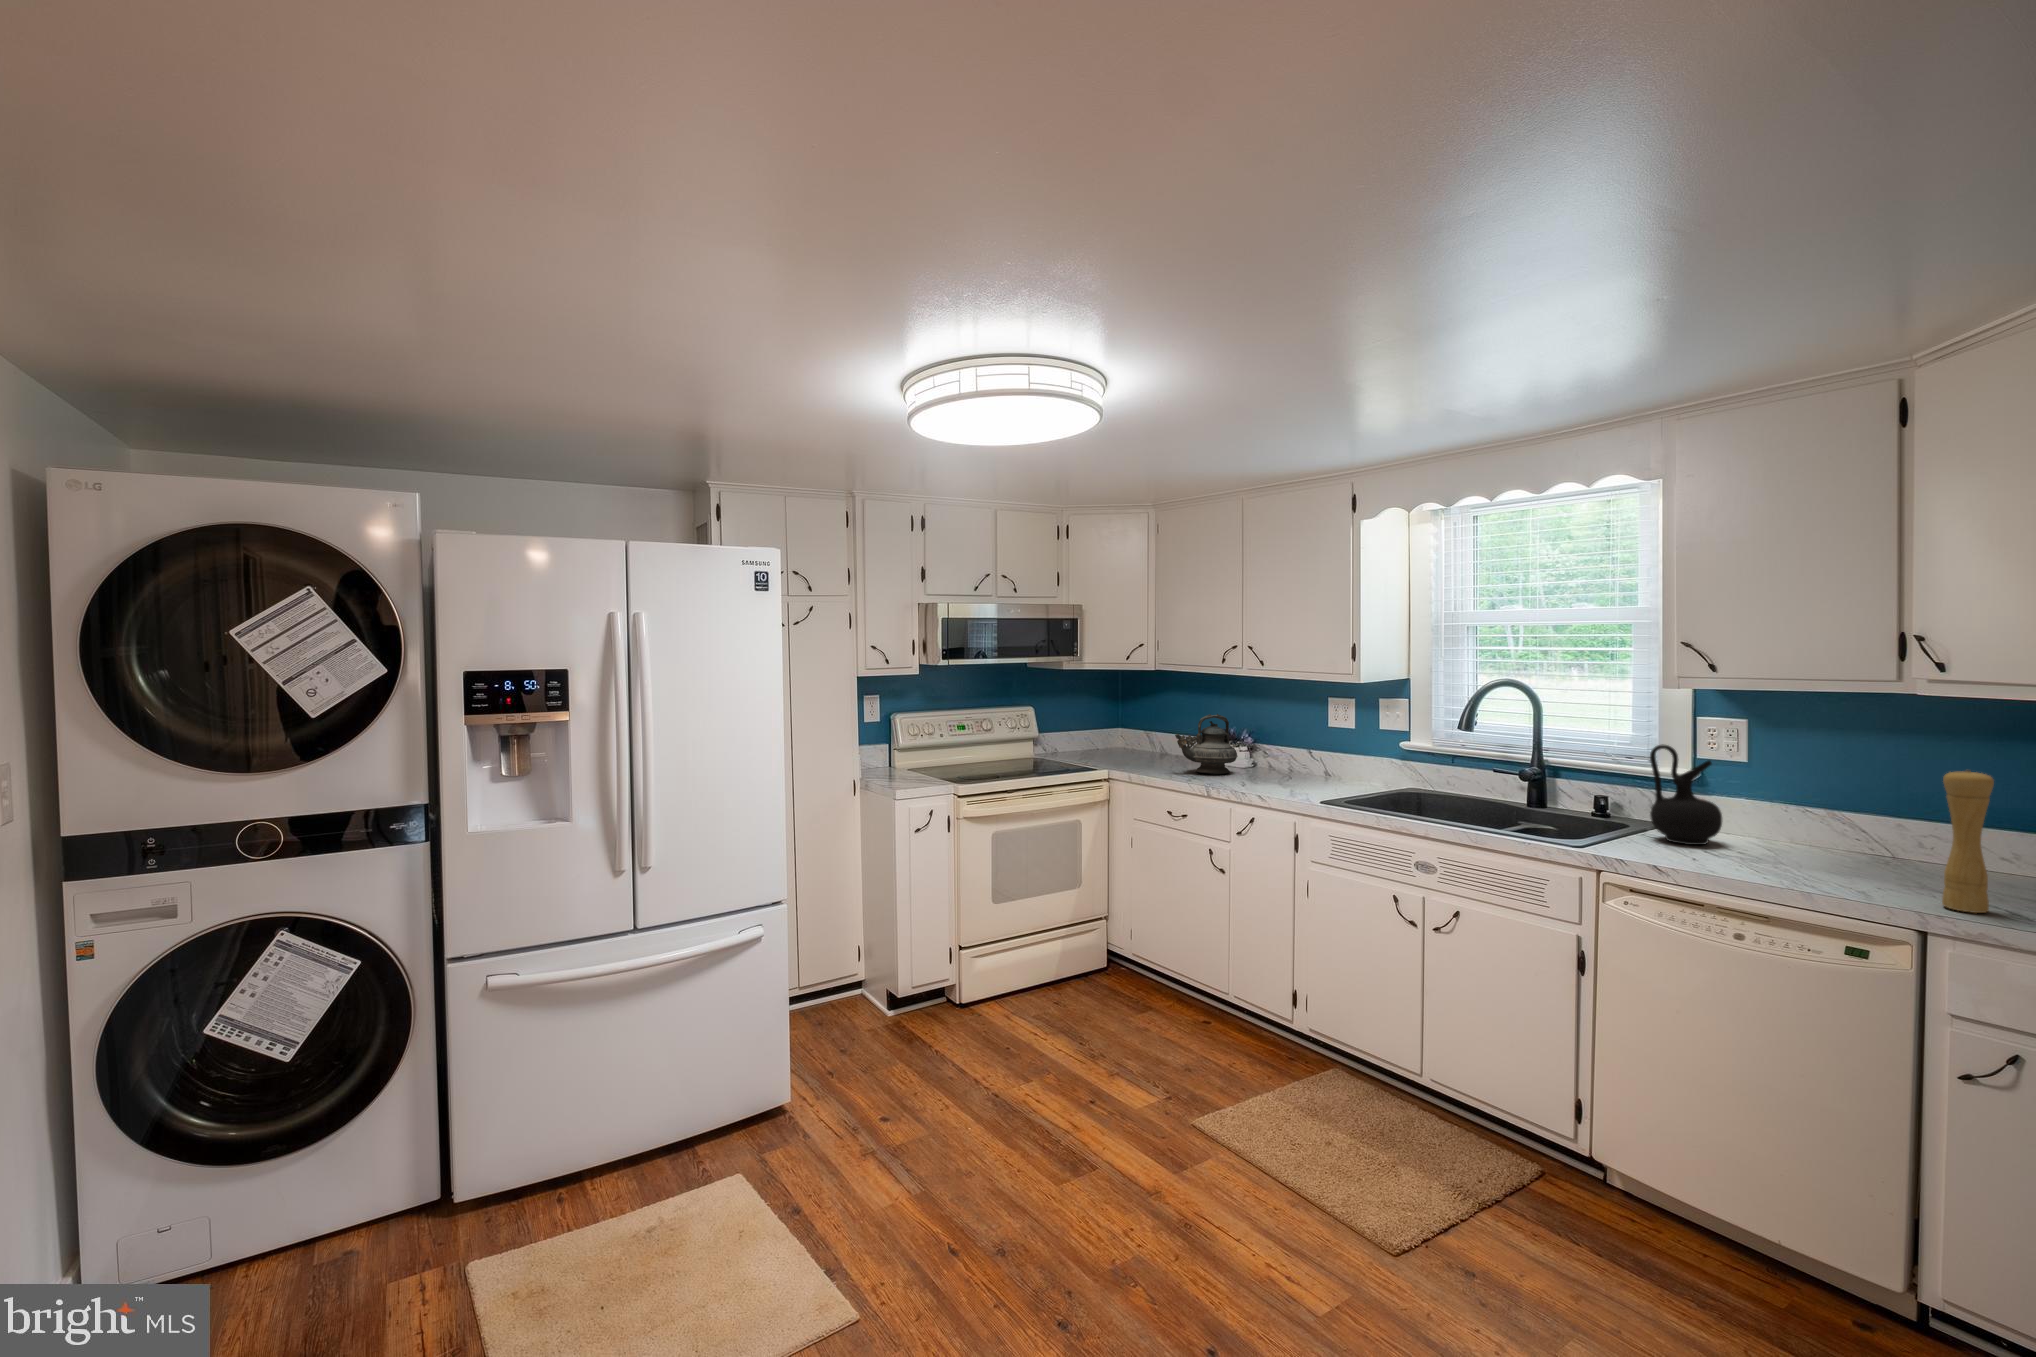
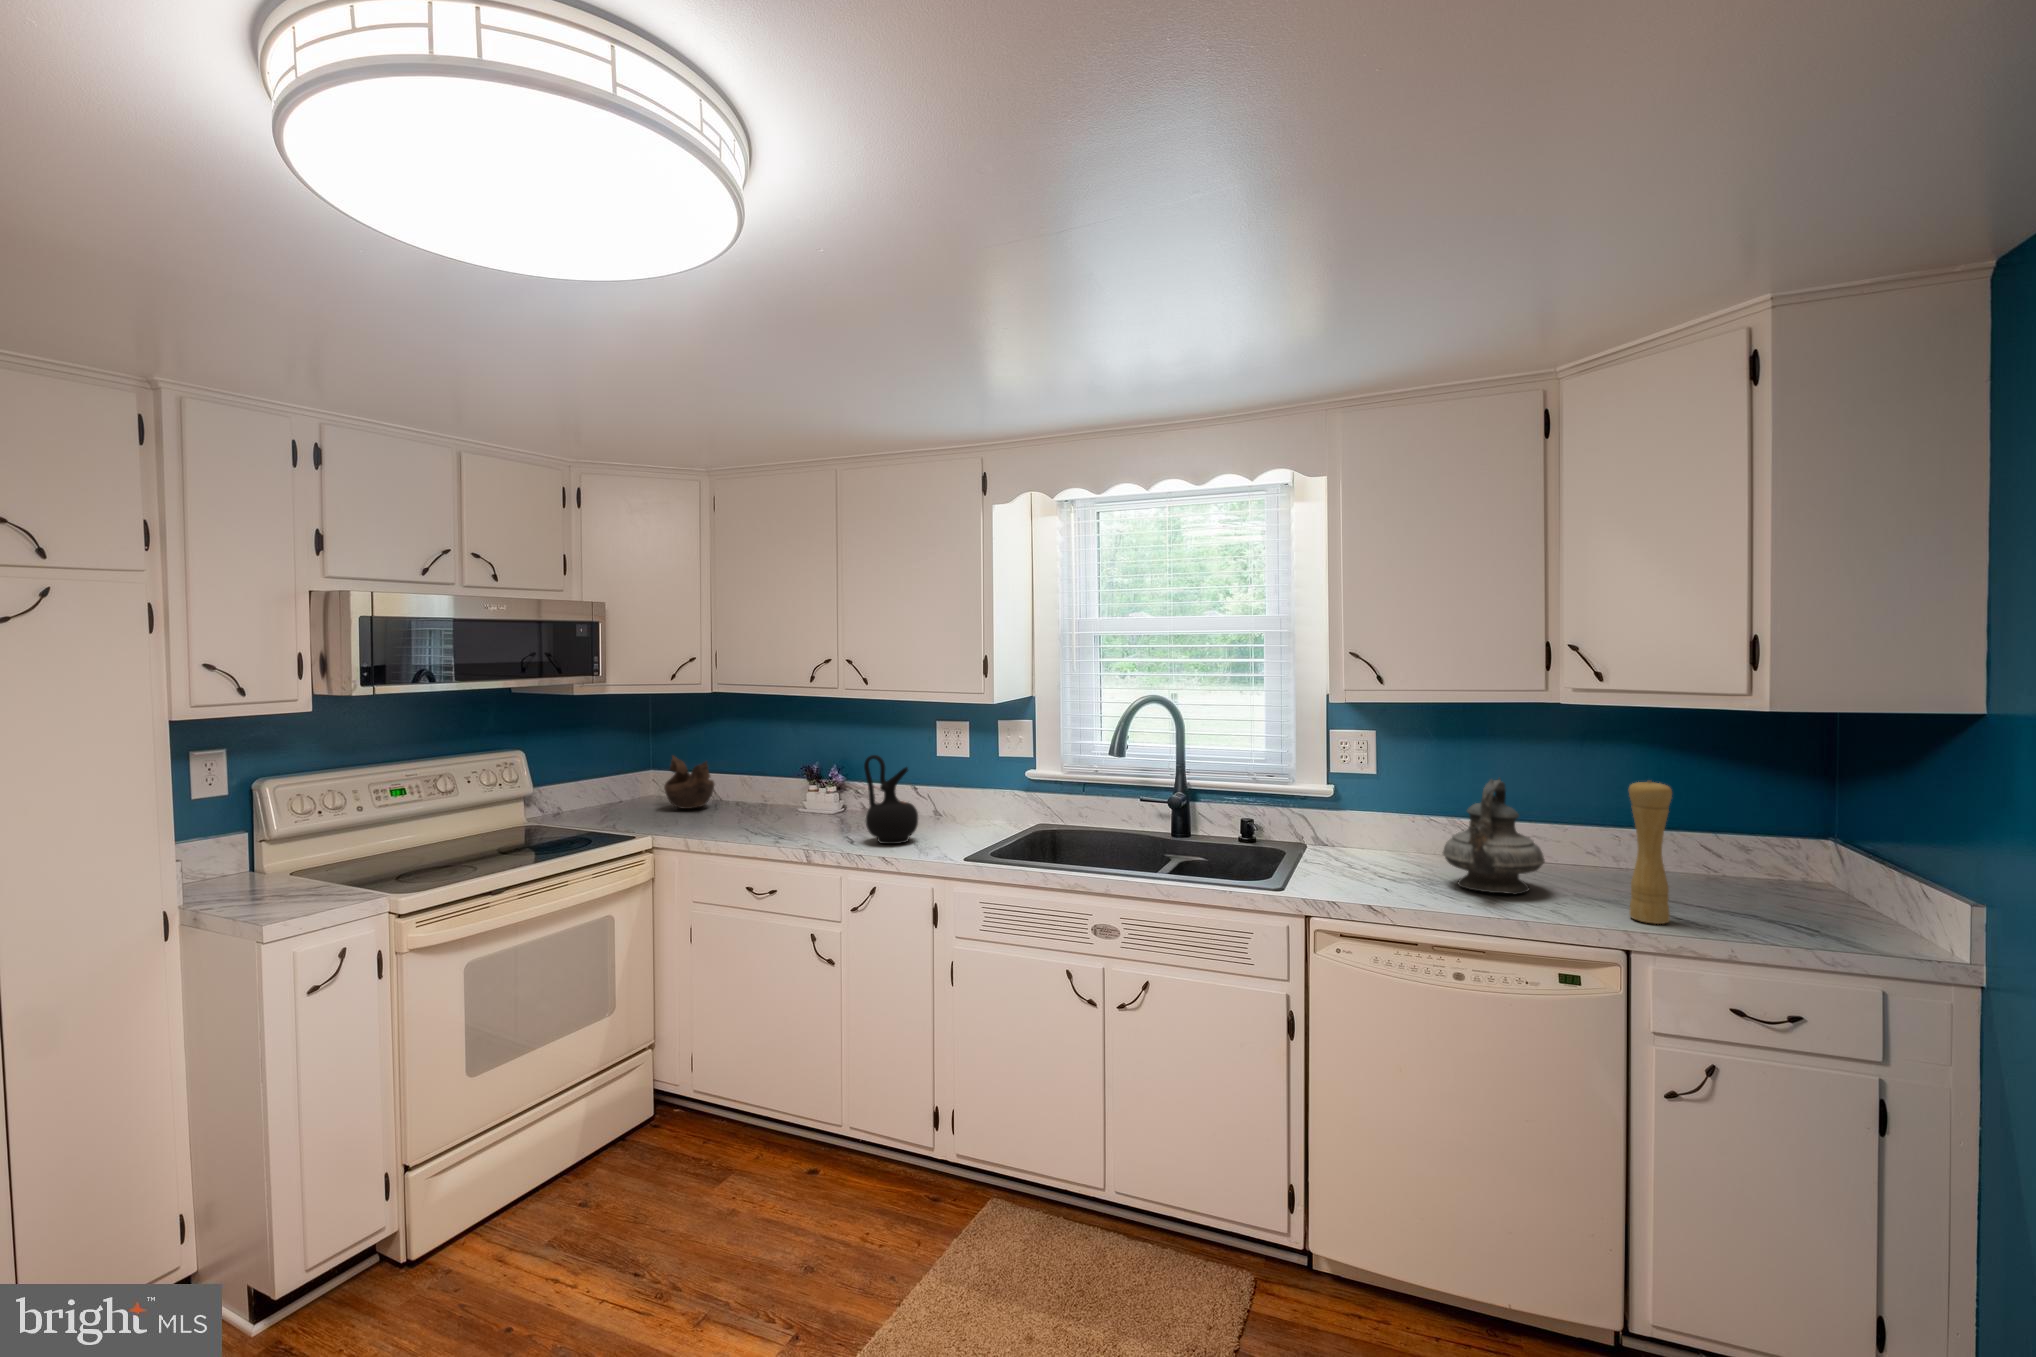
teapot: present [1175,714,1238,774] -> present [1443,778,1545,894]
decorative bowl: none [1125,717,1161,757] -> present [664,756,715,809]
ceramic jug: present [1650,744,1722,845] -> present [864,755,918,844]

